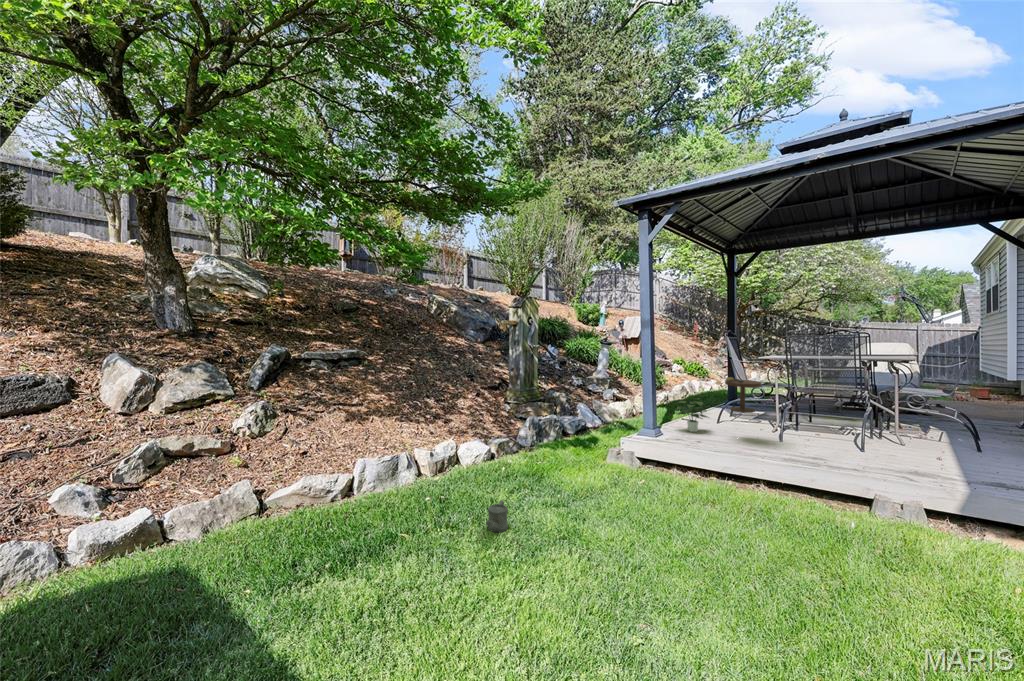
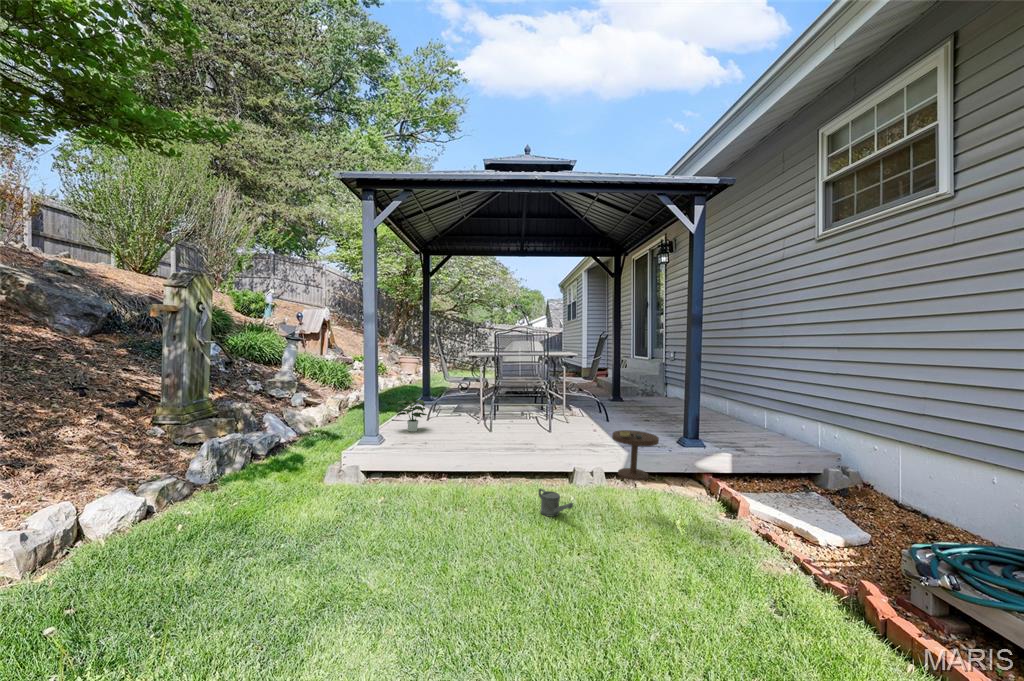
side table: present [725,377,761,413] -> present [612,430,659,481]
watering can: present [486,500,508,532] -> present [539,489,573,516]

